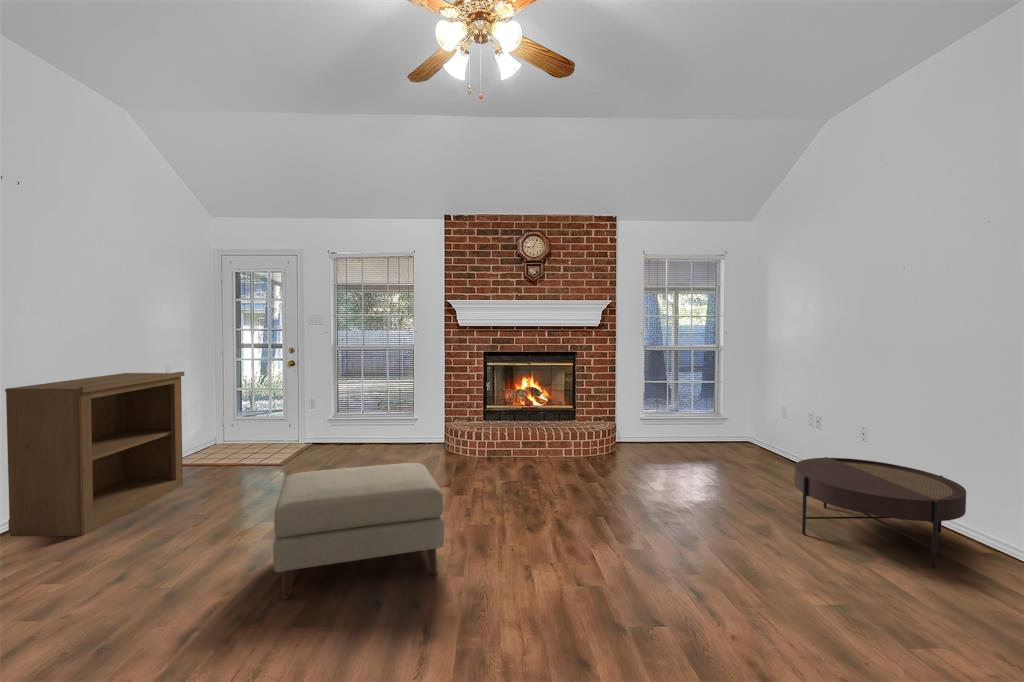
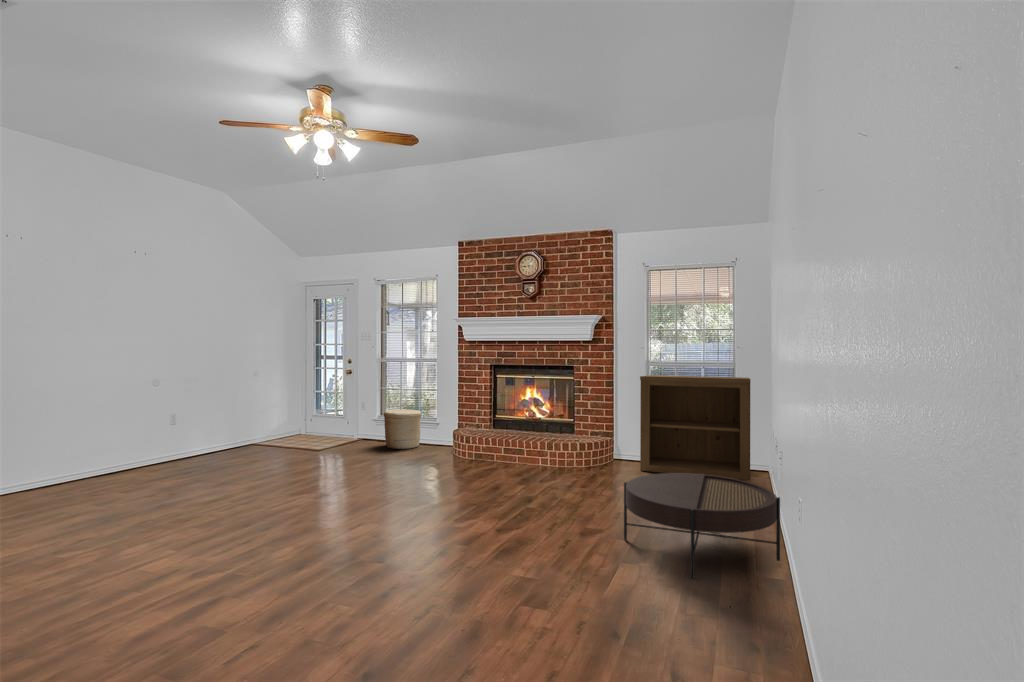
bookshelf: present [5,372,184,536] -> present [640,375,750,480]
woven basket: none [355,405,399,453] -> present [384,410,421,449]
ottoman: present [273,463,444,599] -> none [200,441,339,518]

